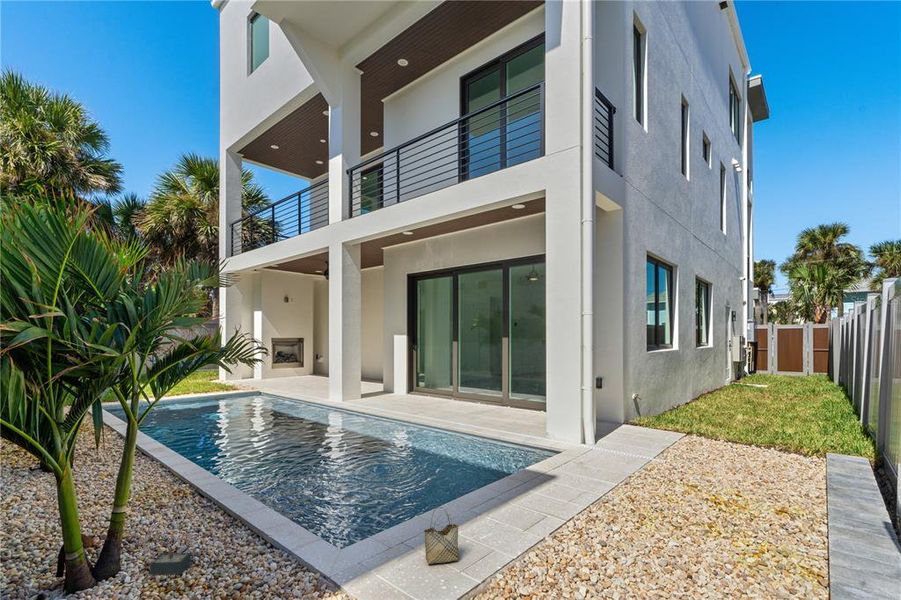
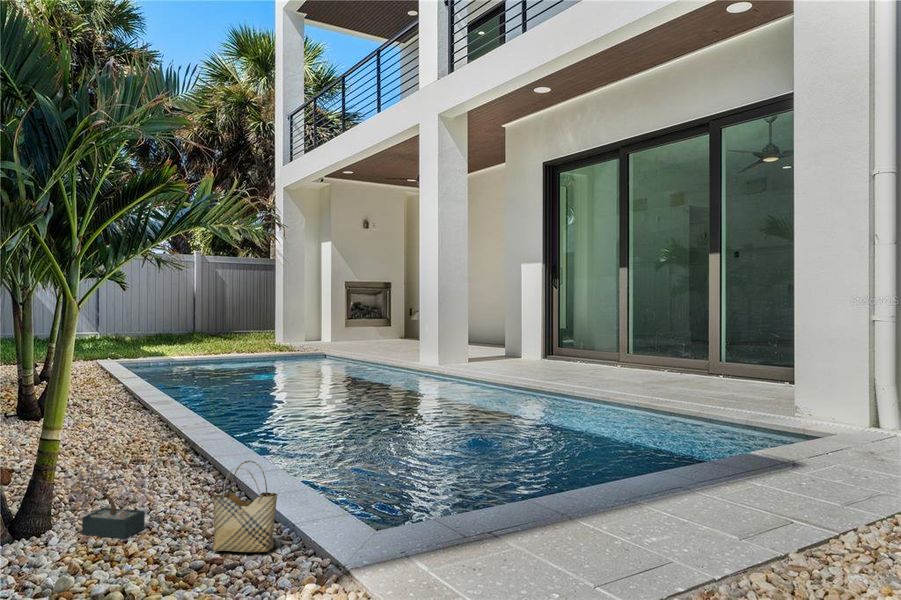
woven basket: present [424,507,459,564] -> present [212,461,278,552]

